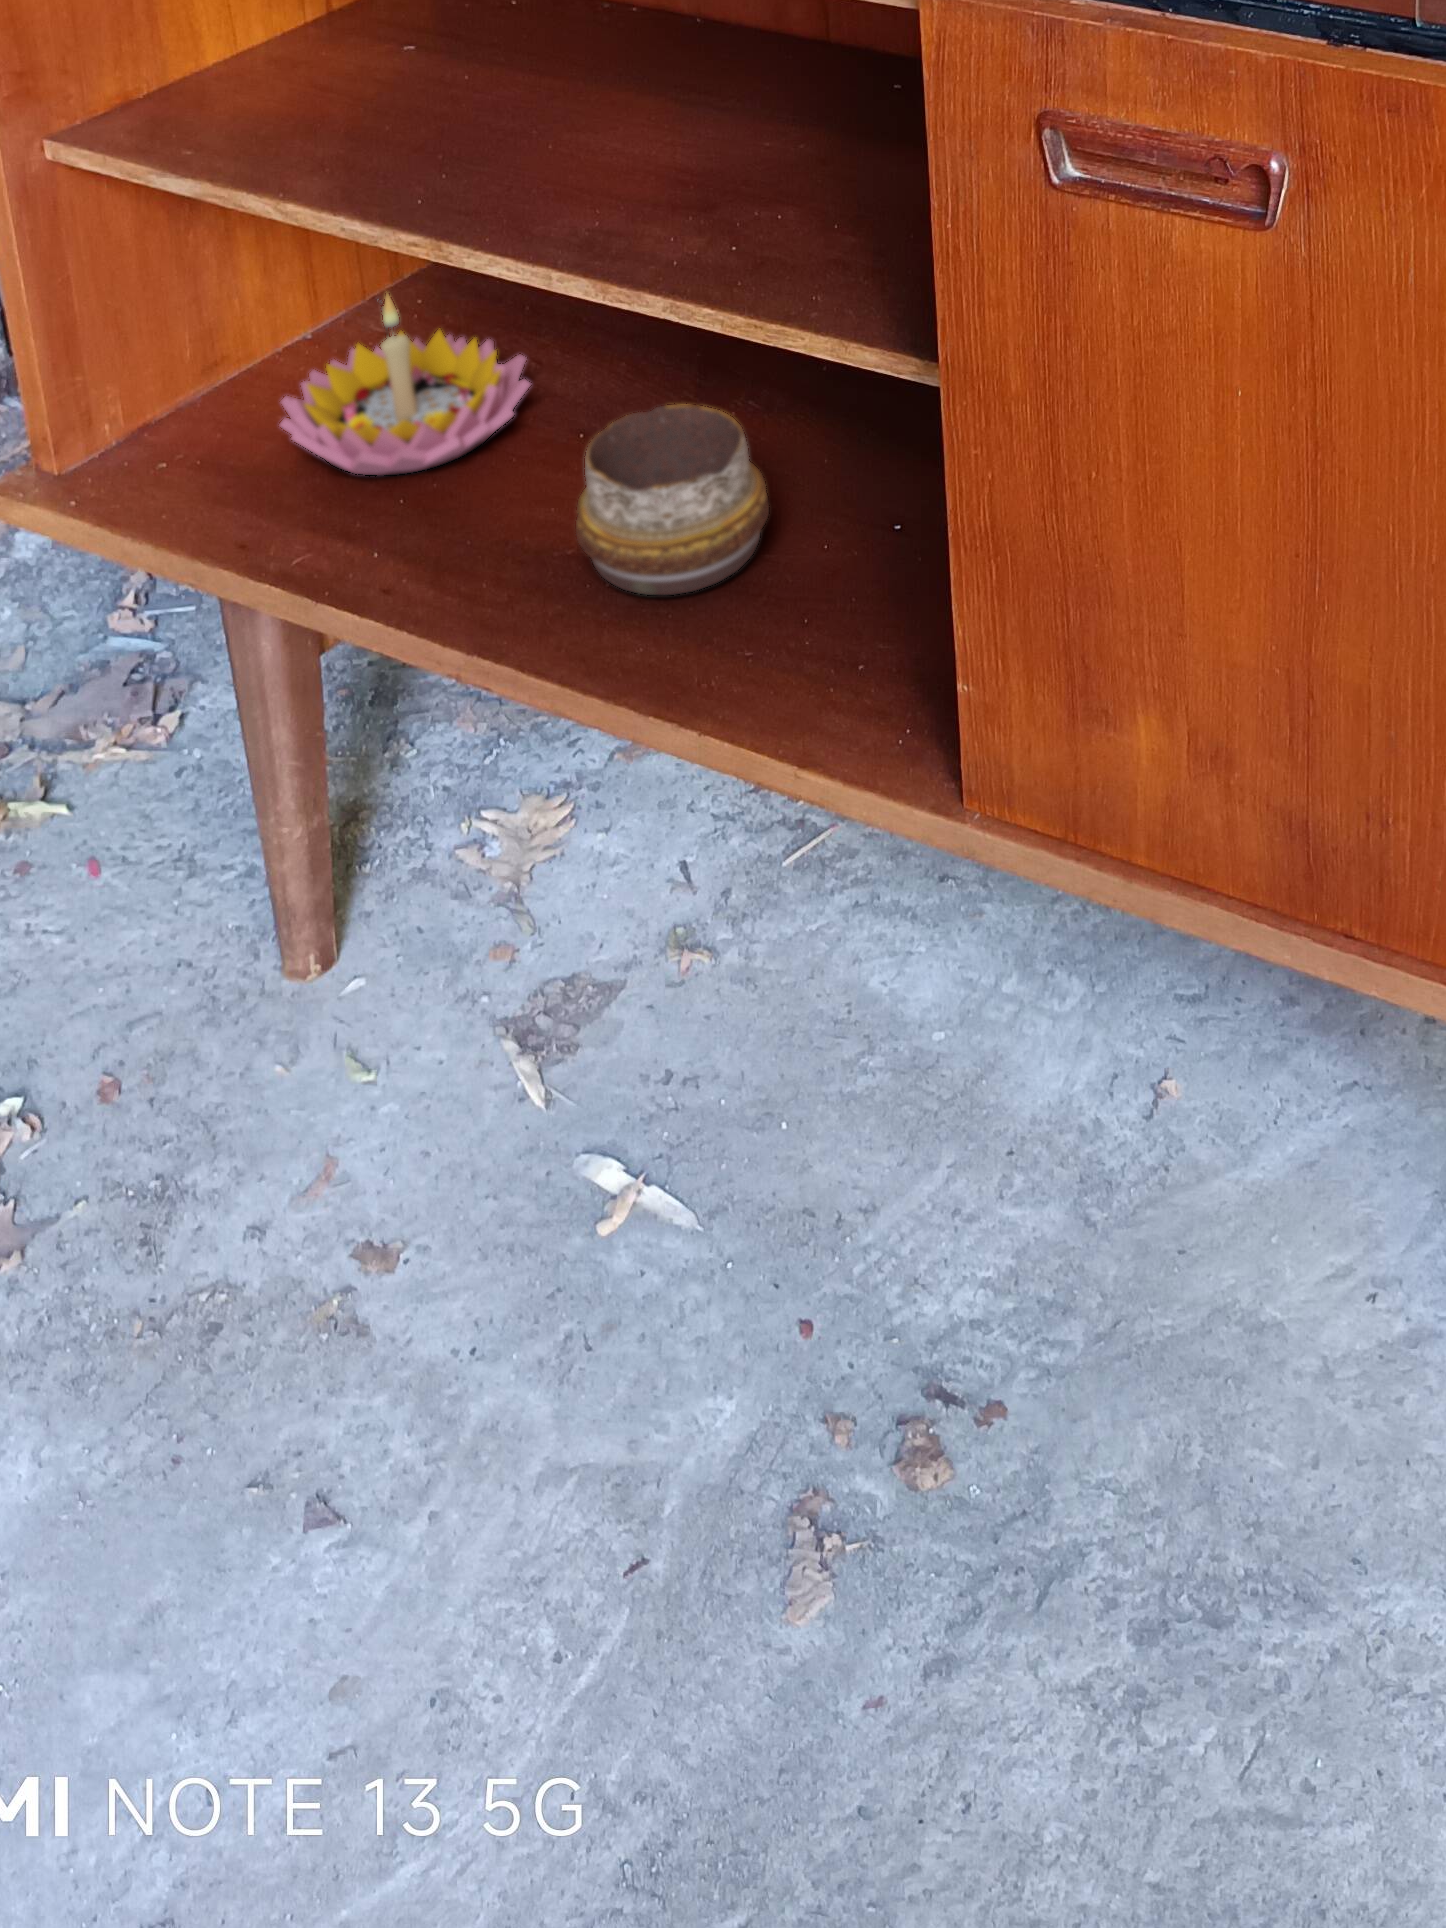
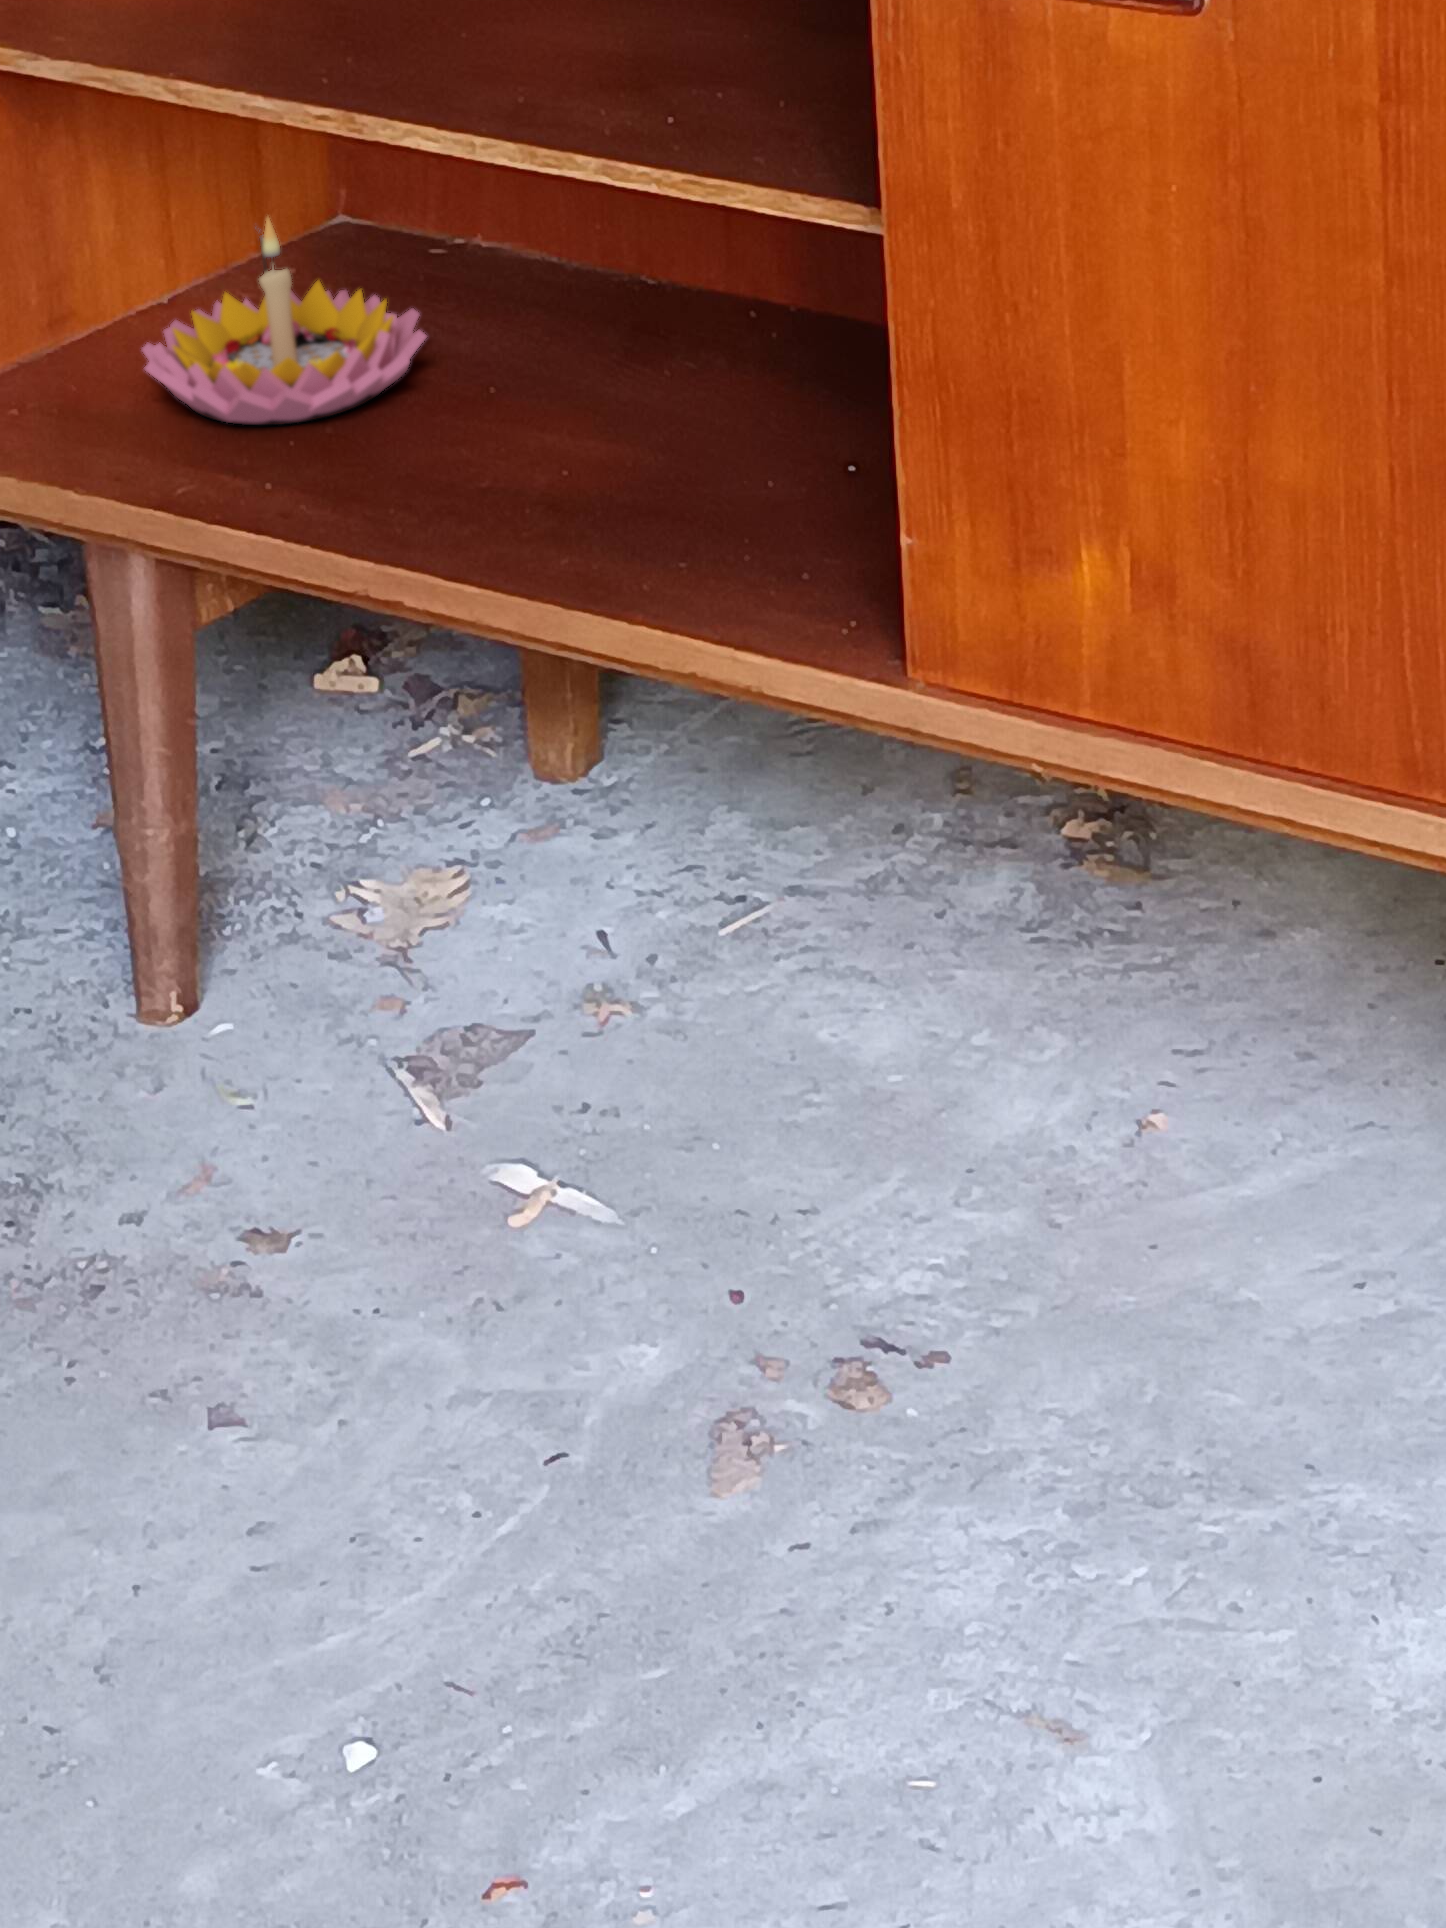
decorative bowl: present [576,404,769,595] -> none [489,327,703,522]

